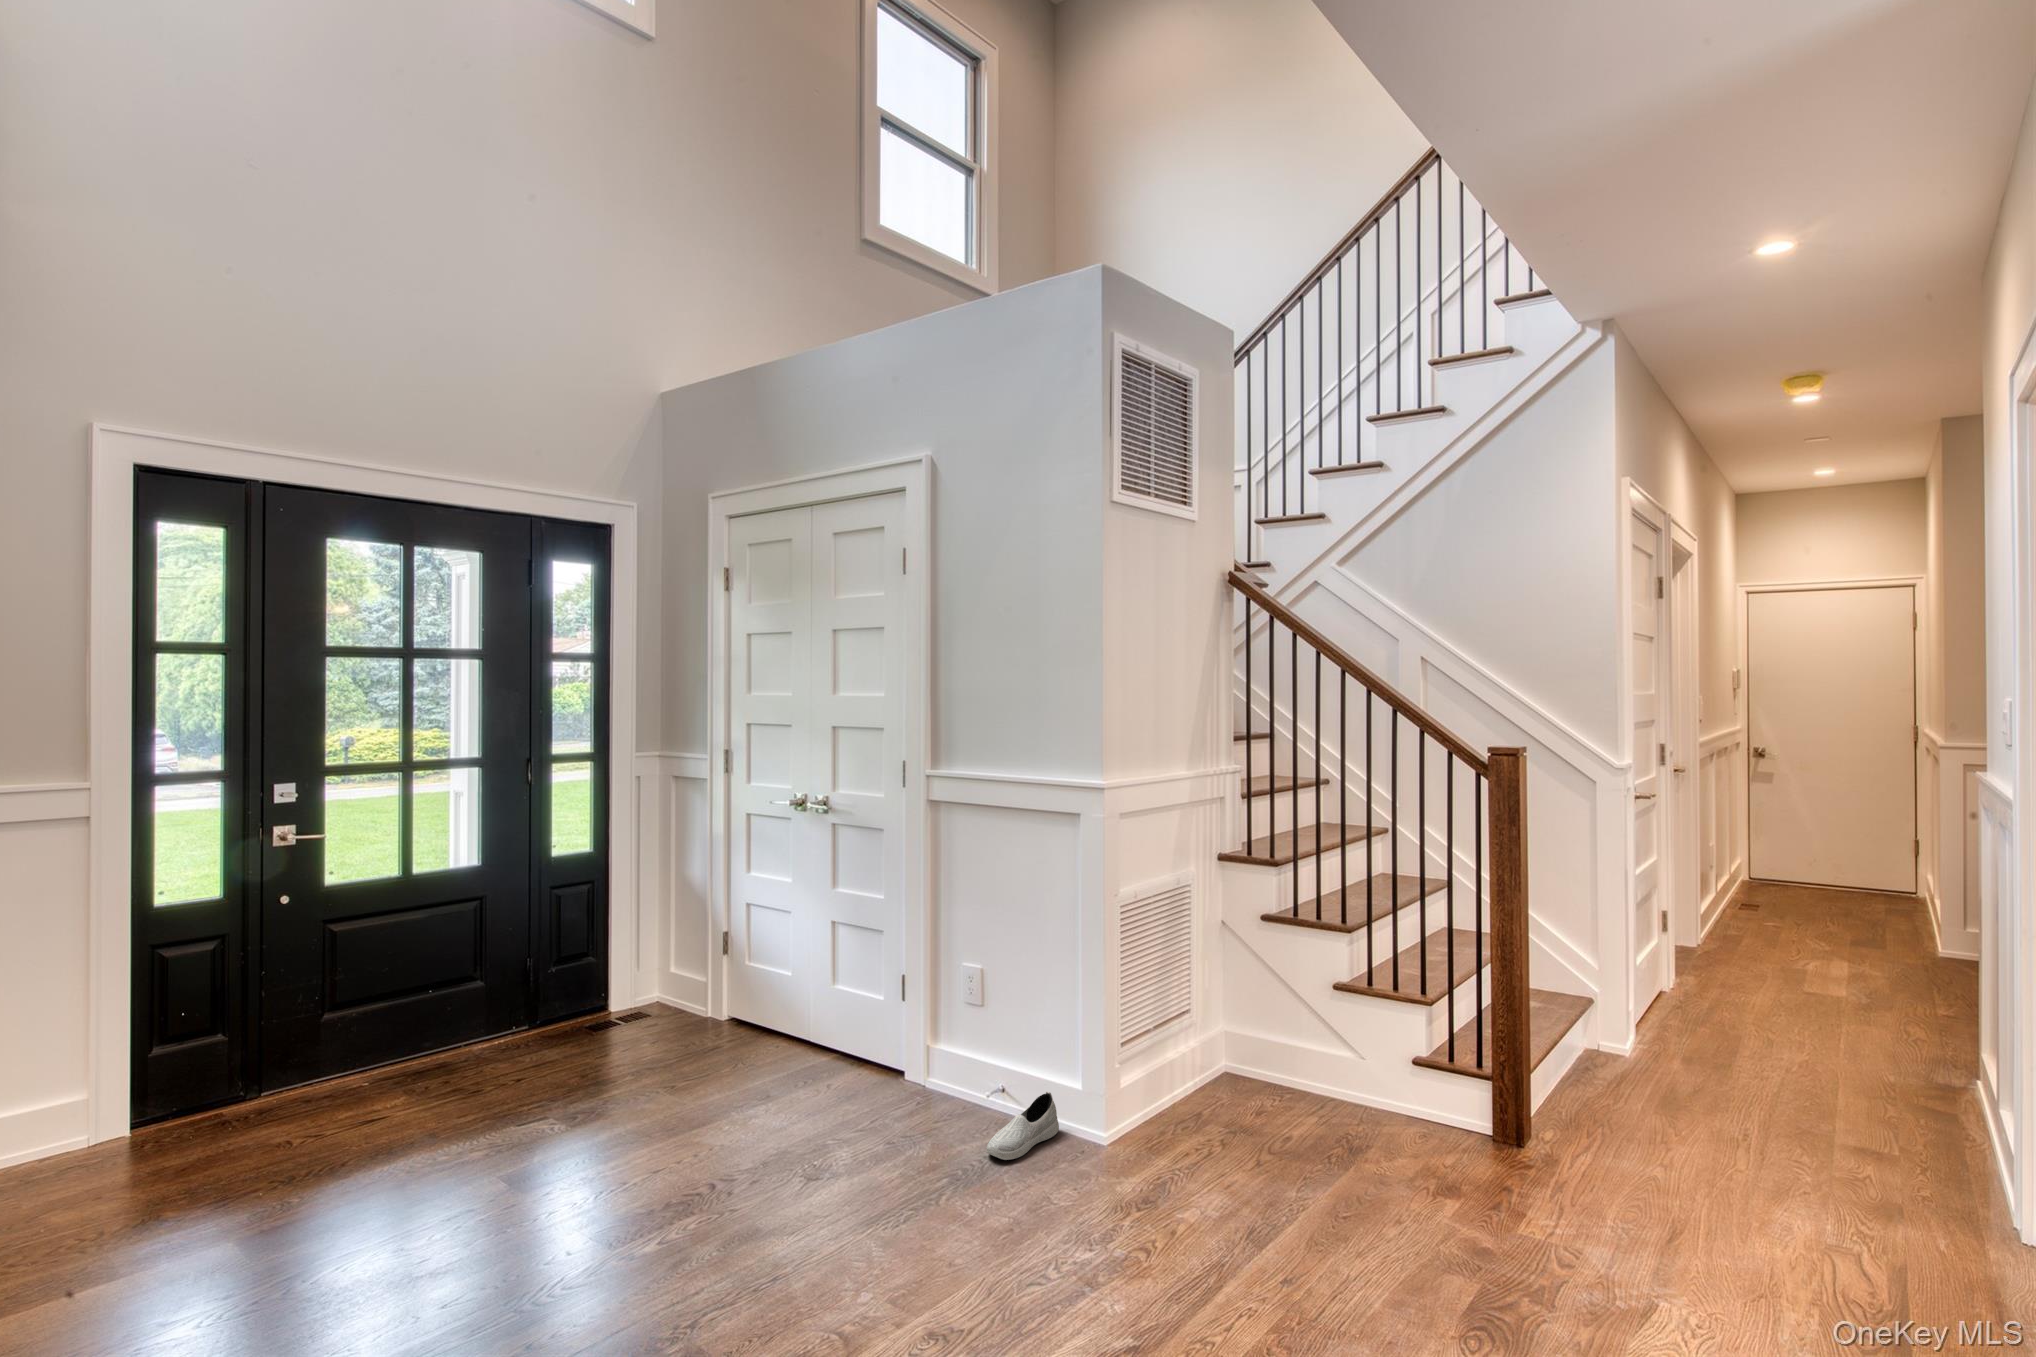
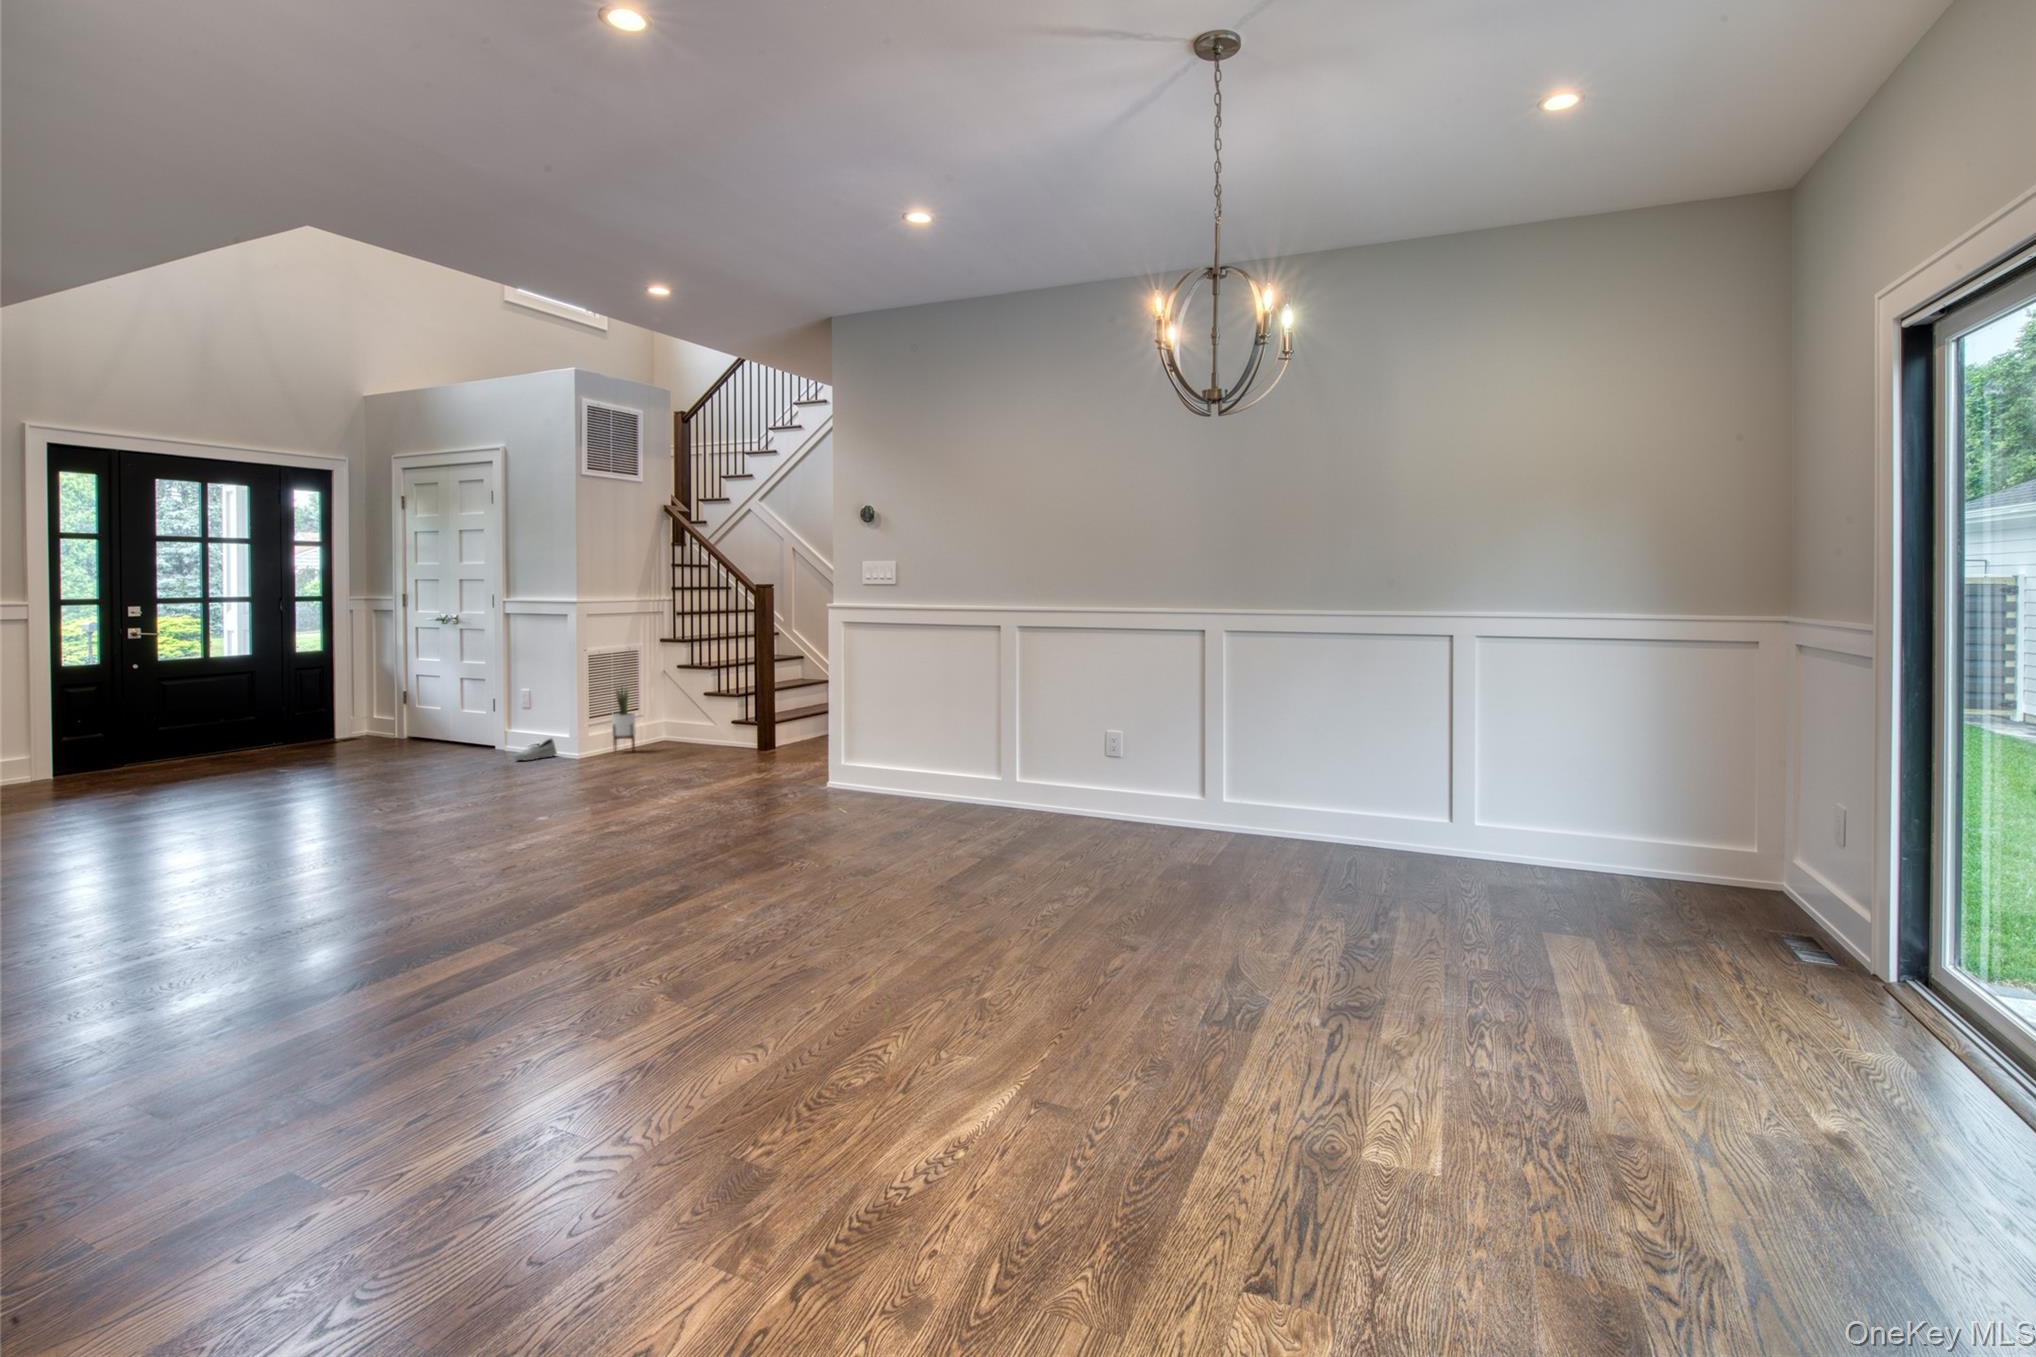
potted plant: none [1166,956,1215,1129] -> present [612,685,636,751]

